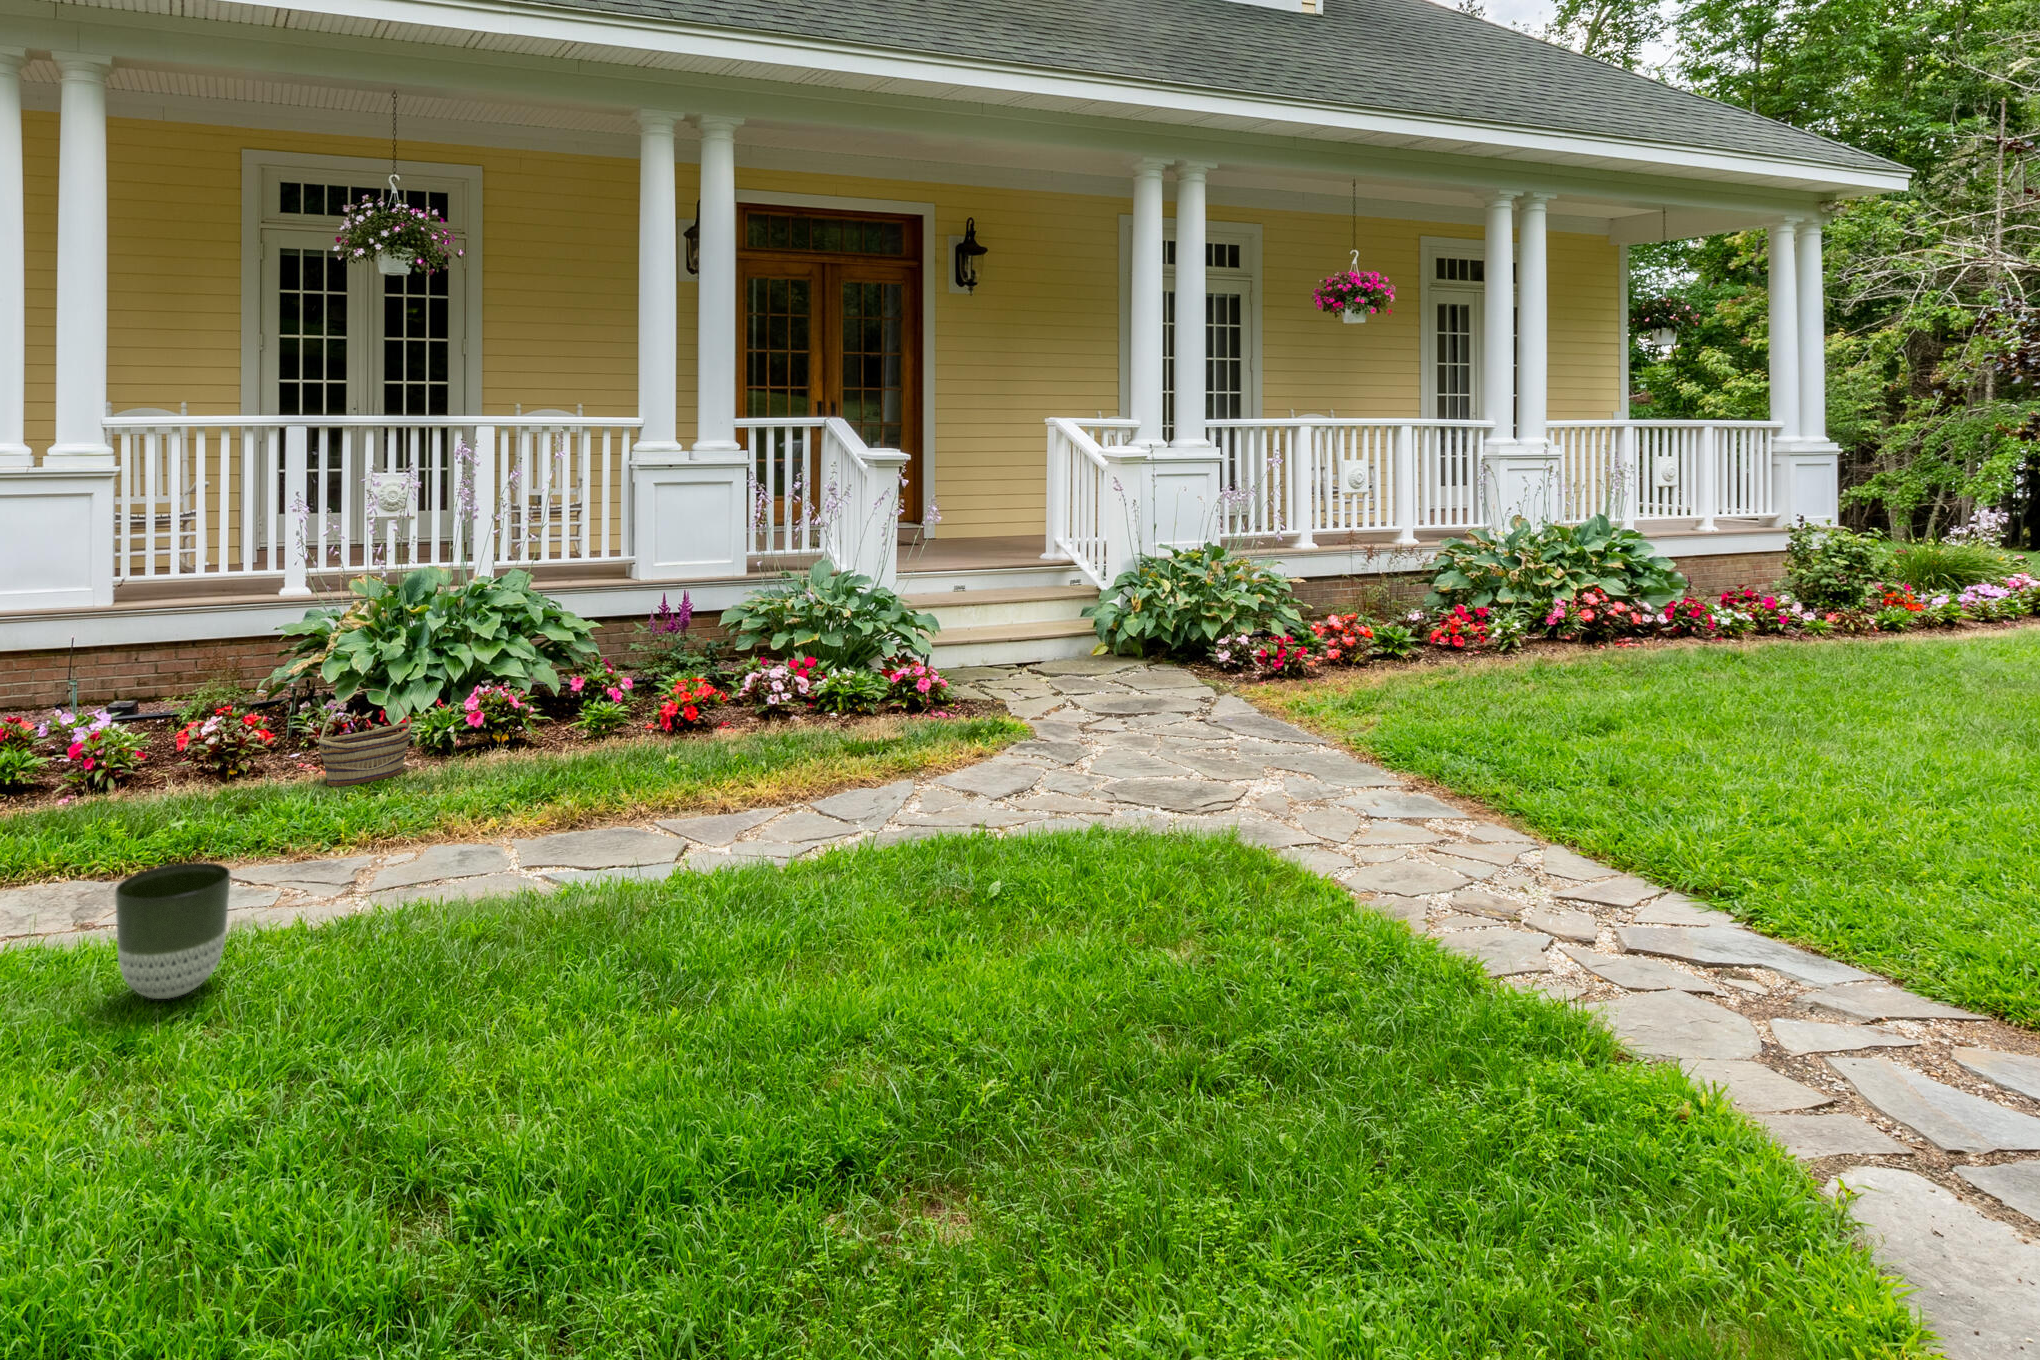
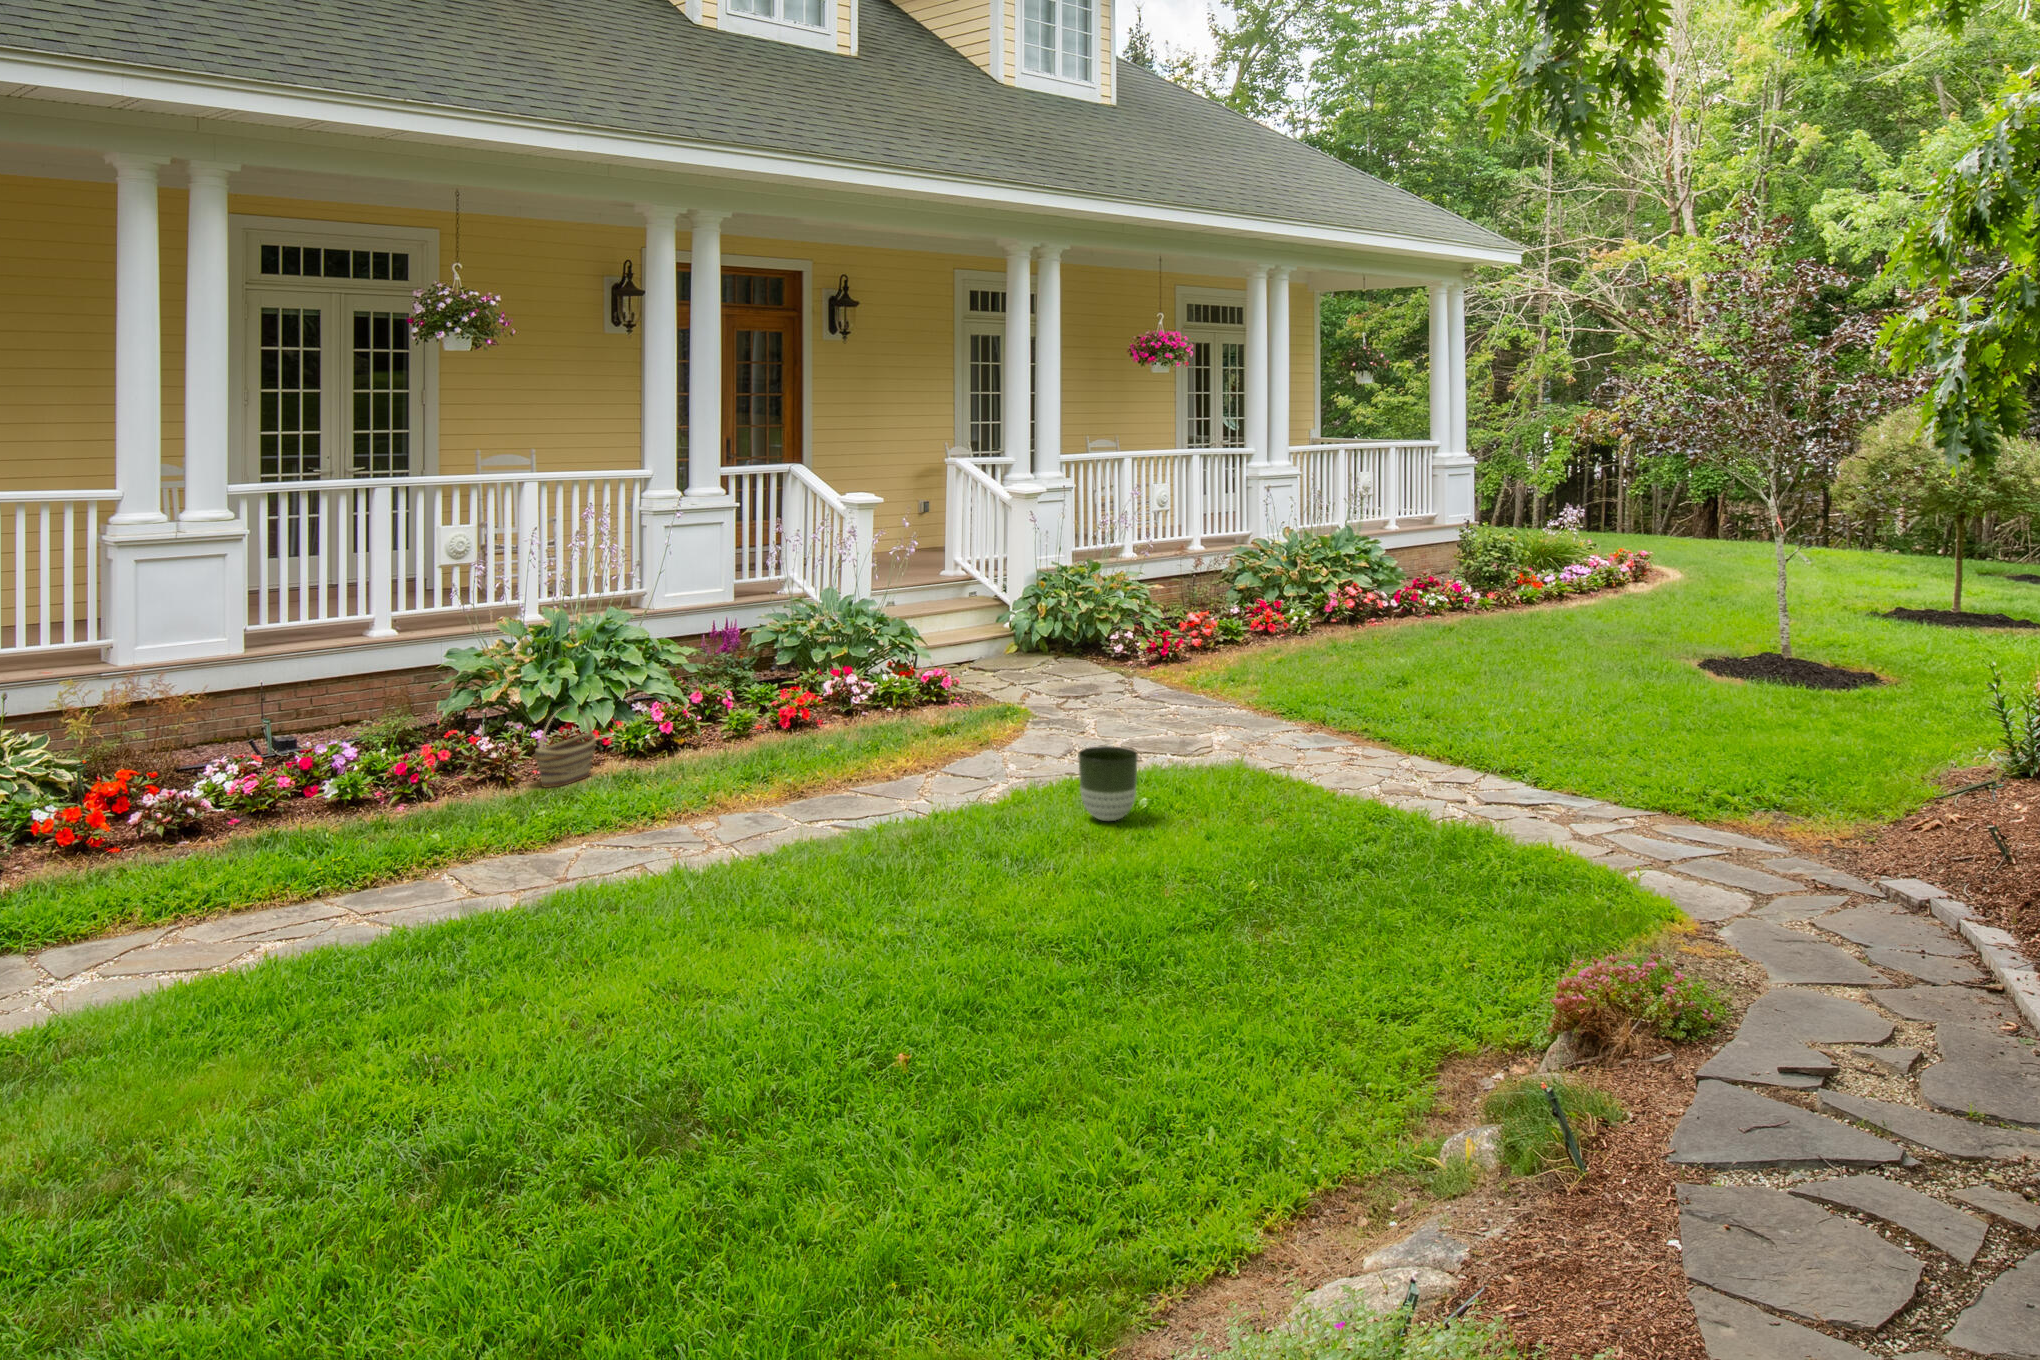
planter: present [115,863,230,999] -> present [1078,746,1138,821]

